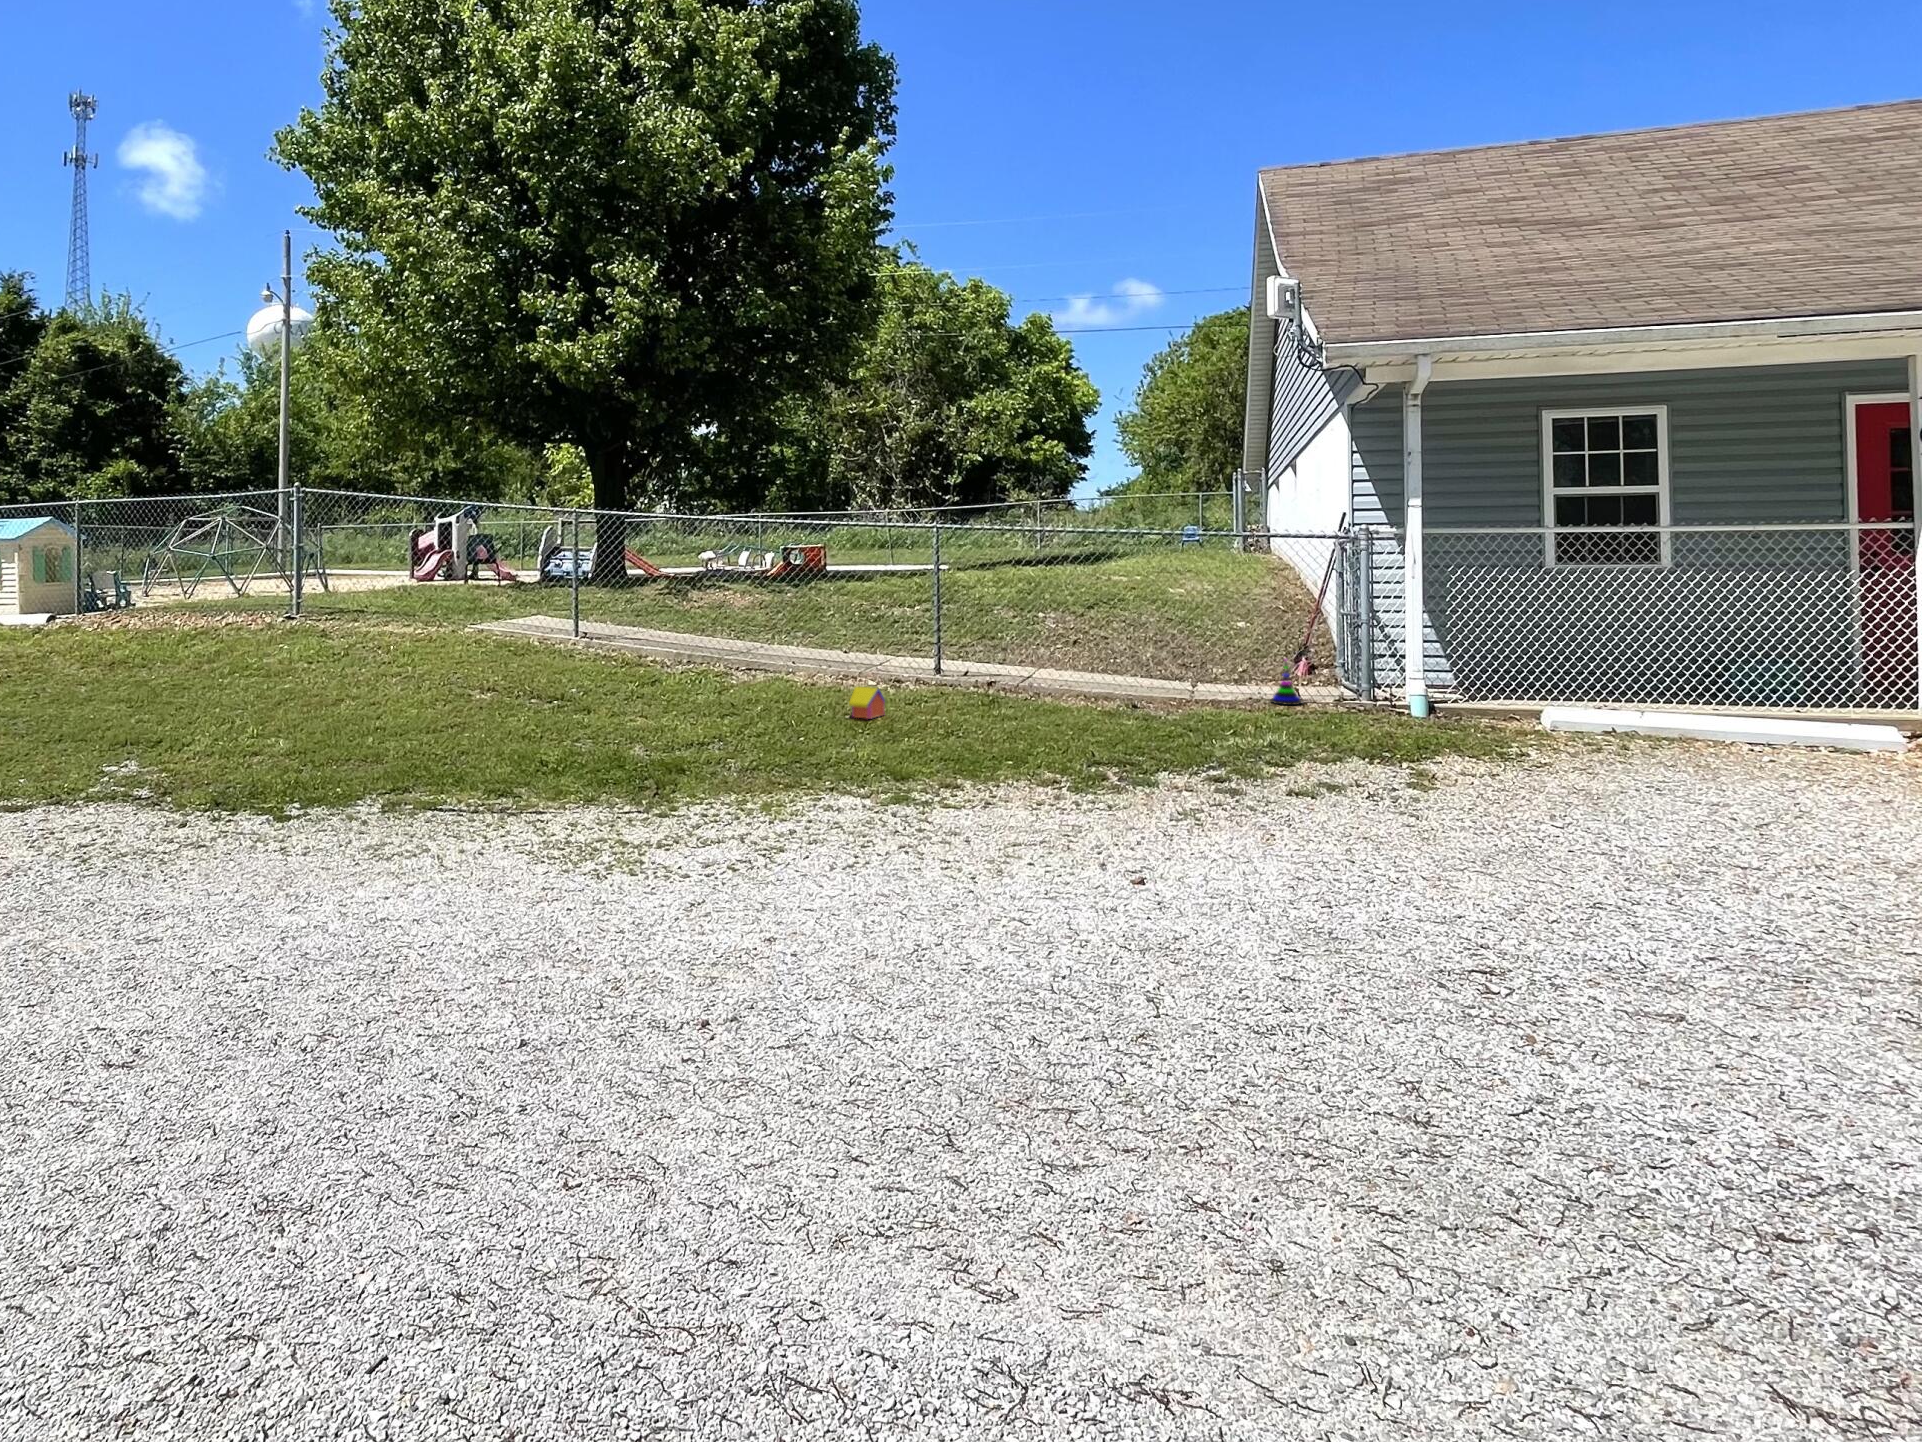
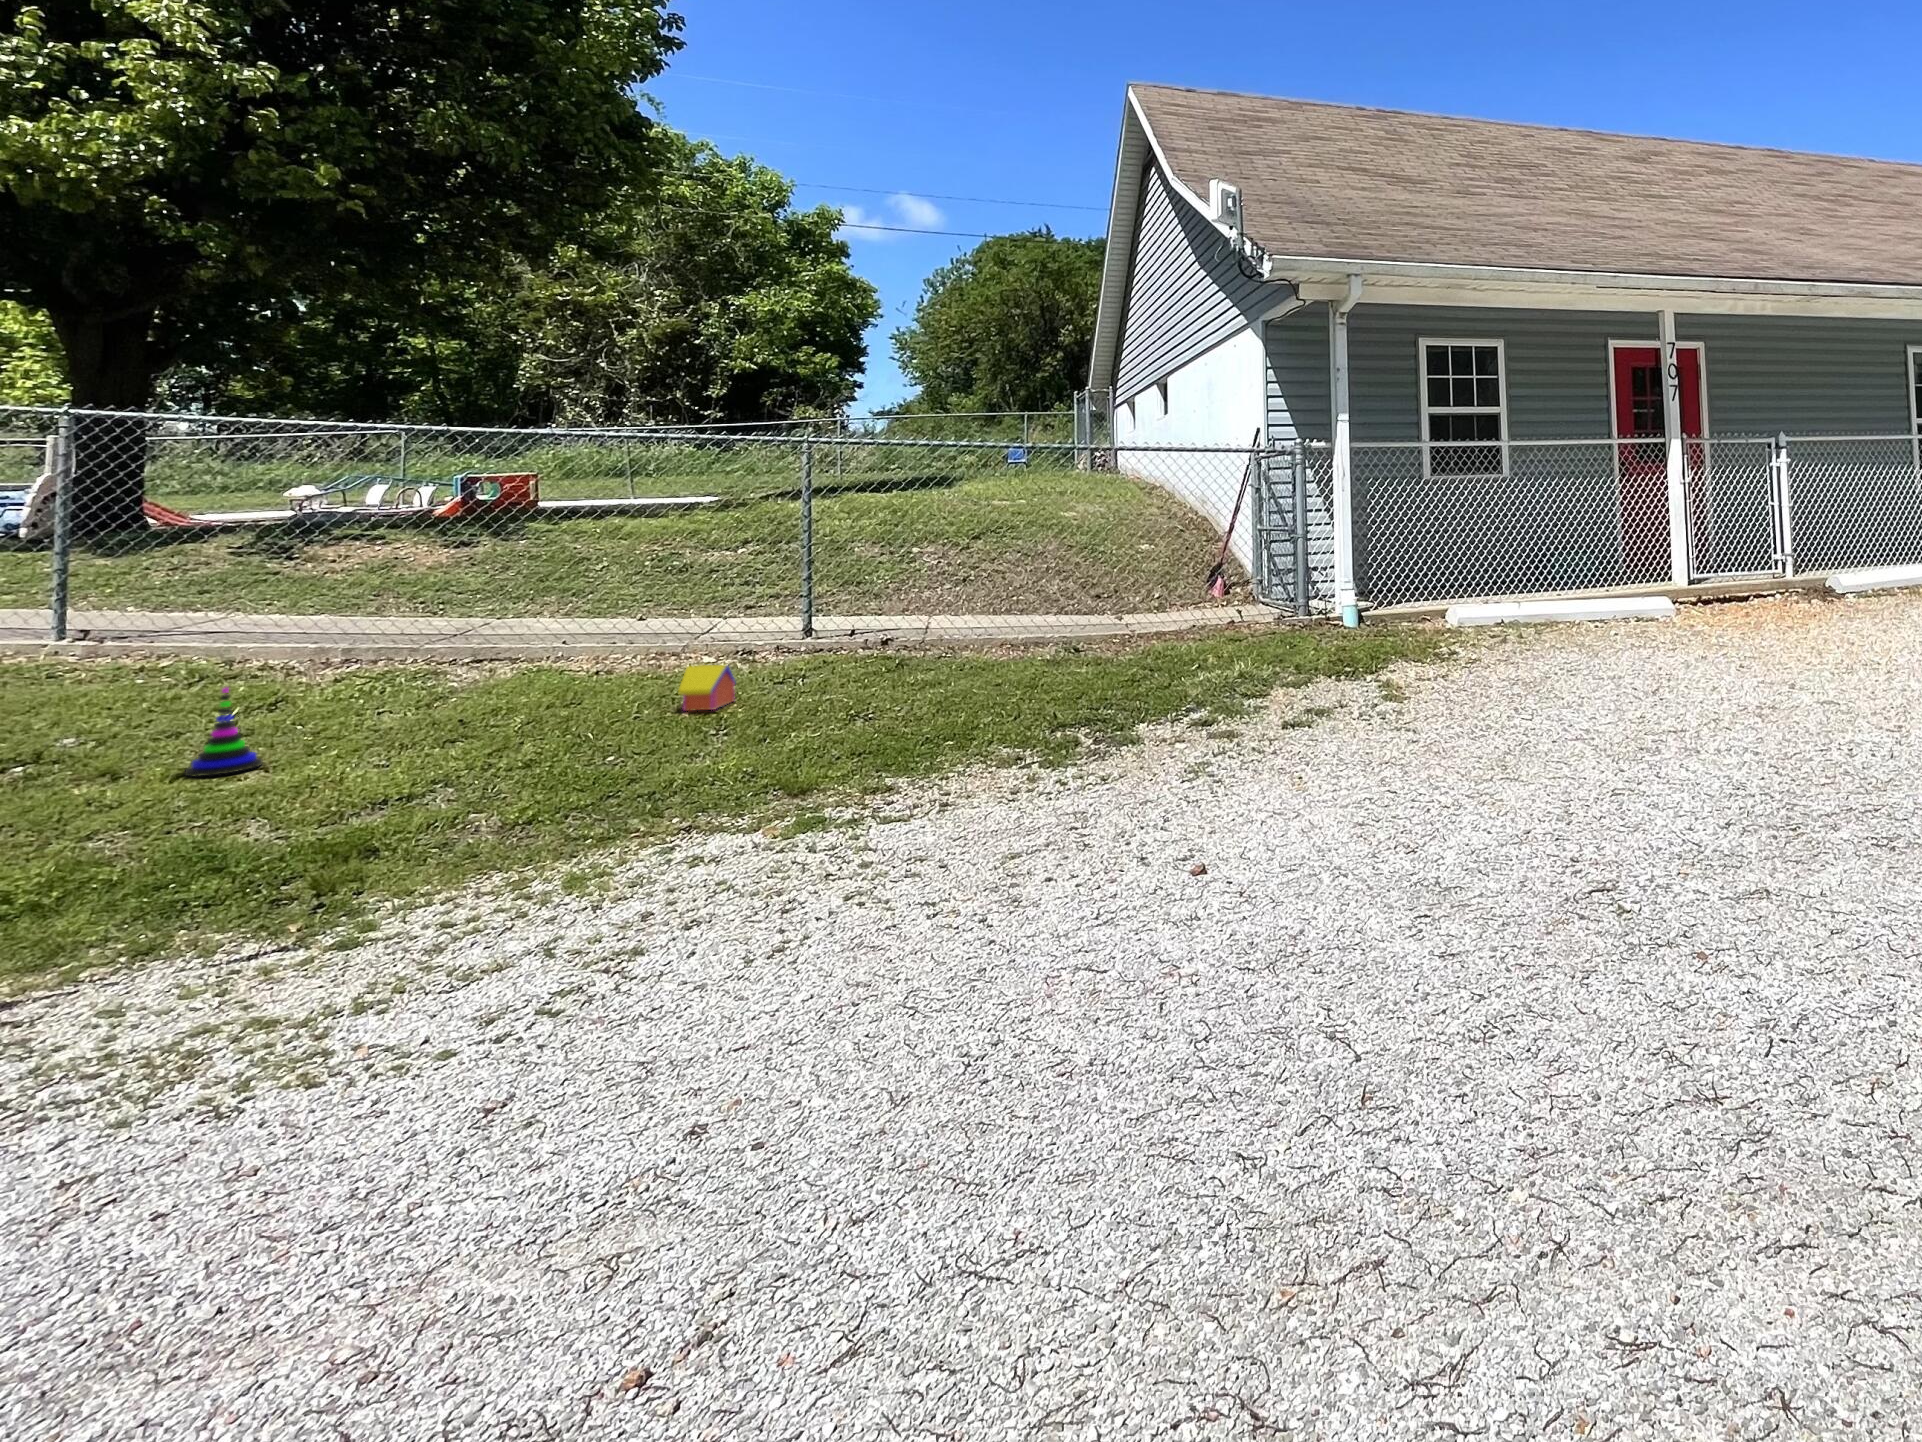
stacking toy: present [1270,662,1303,705] -> present [185,688,263,777]

